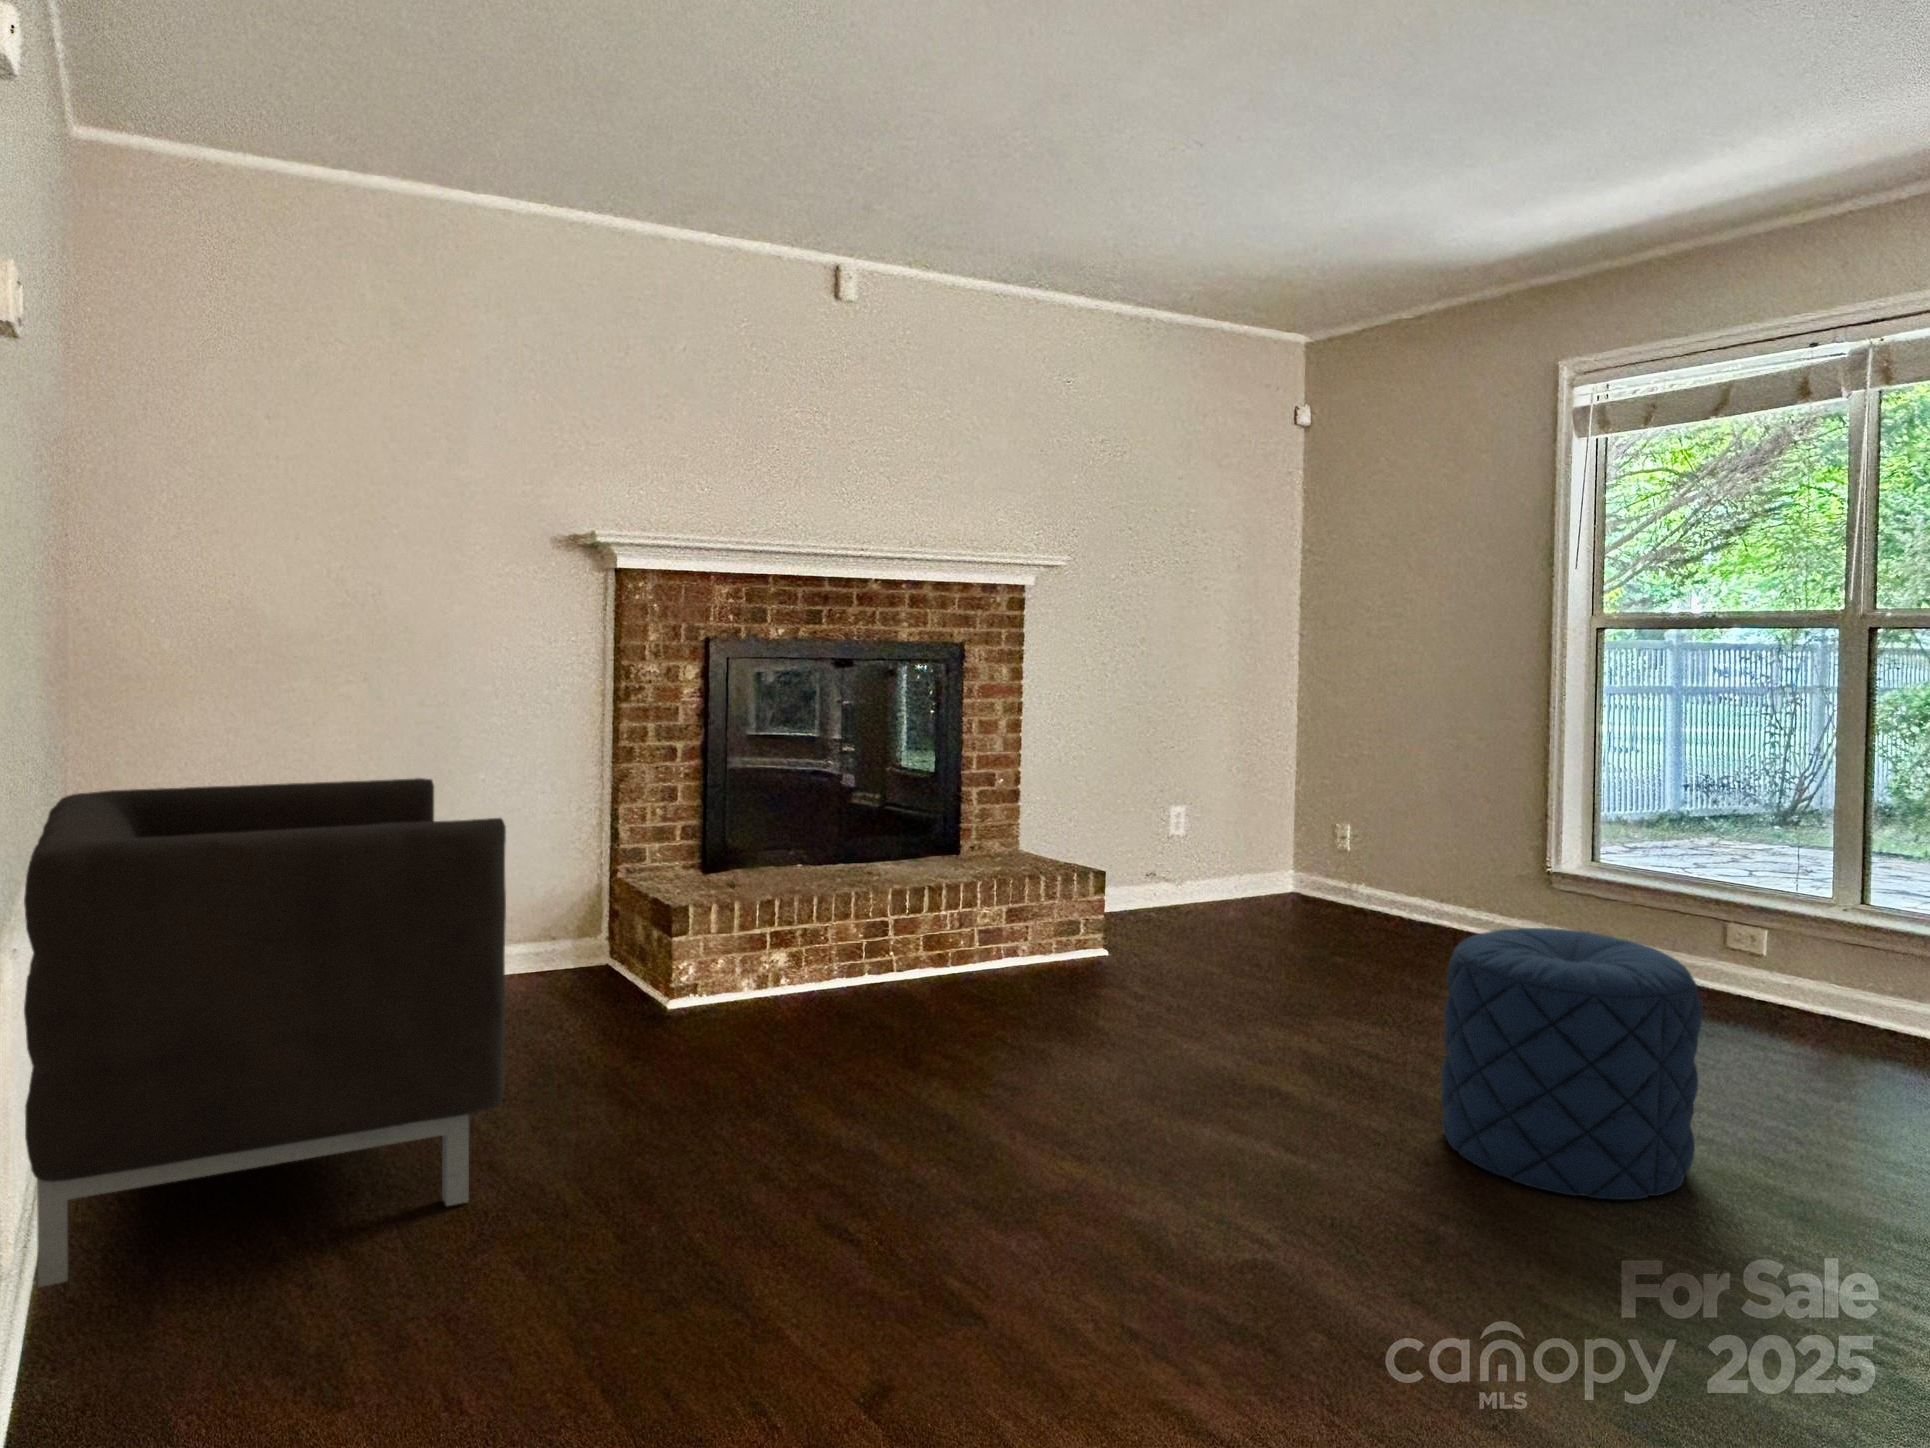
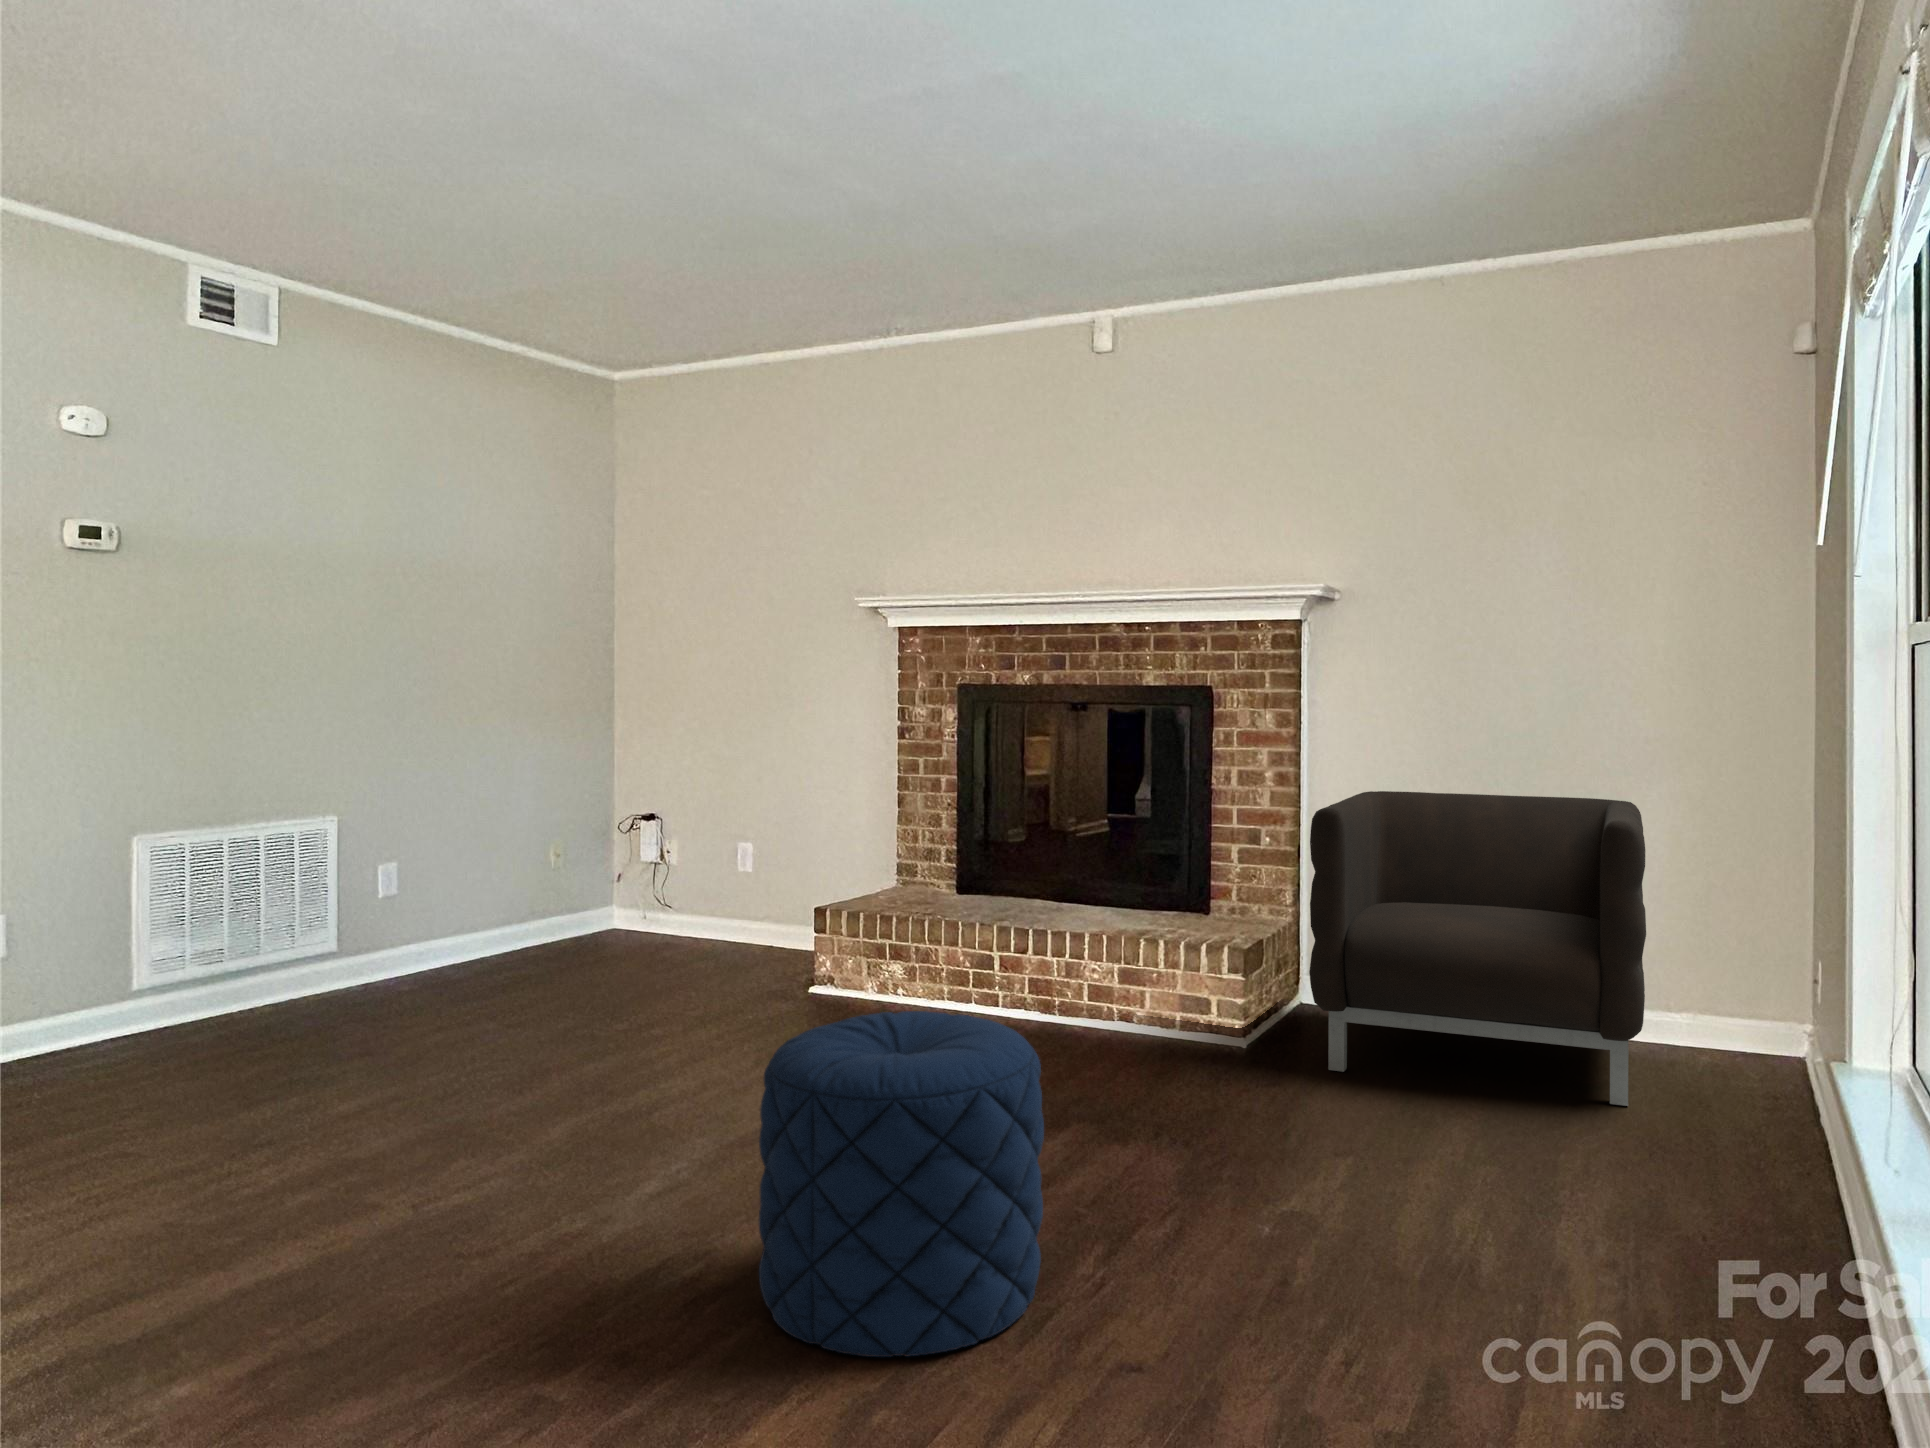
armchair: present [24,778,506,1287] -> present [1309,791,1646,1106]

